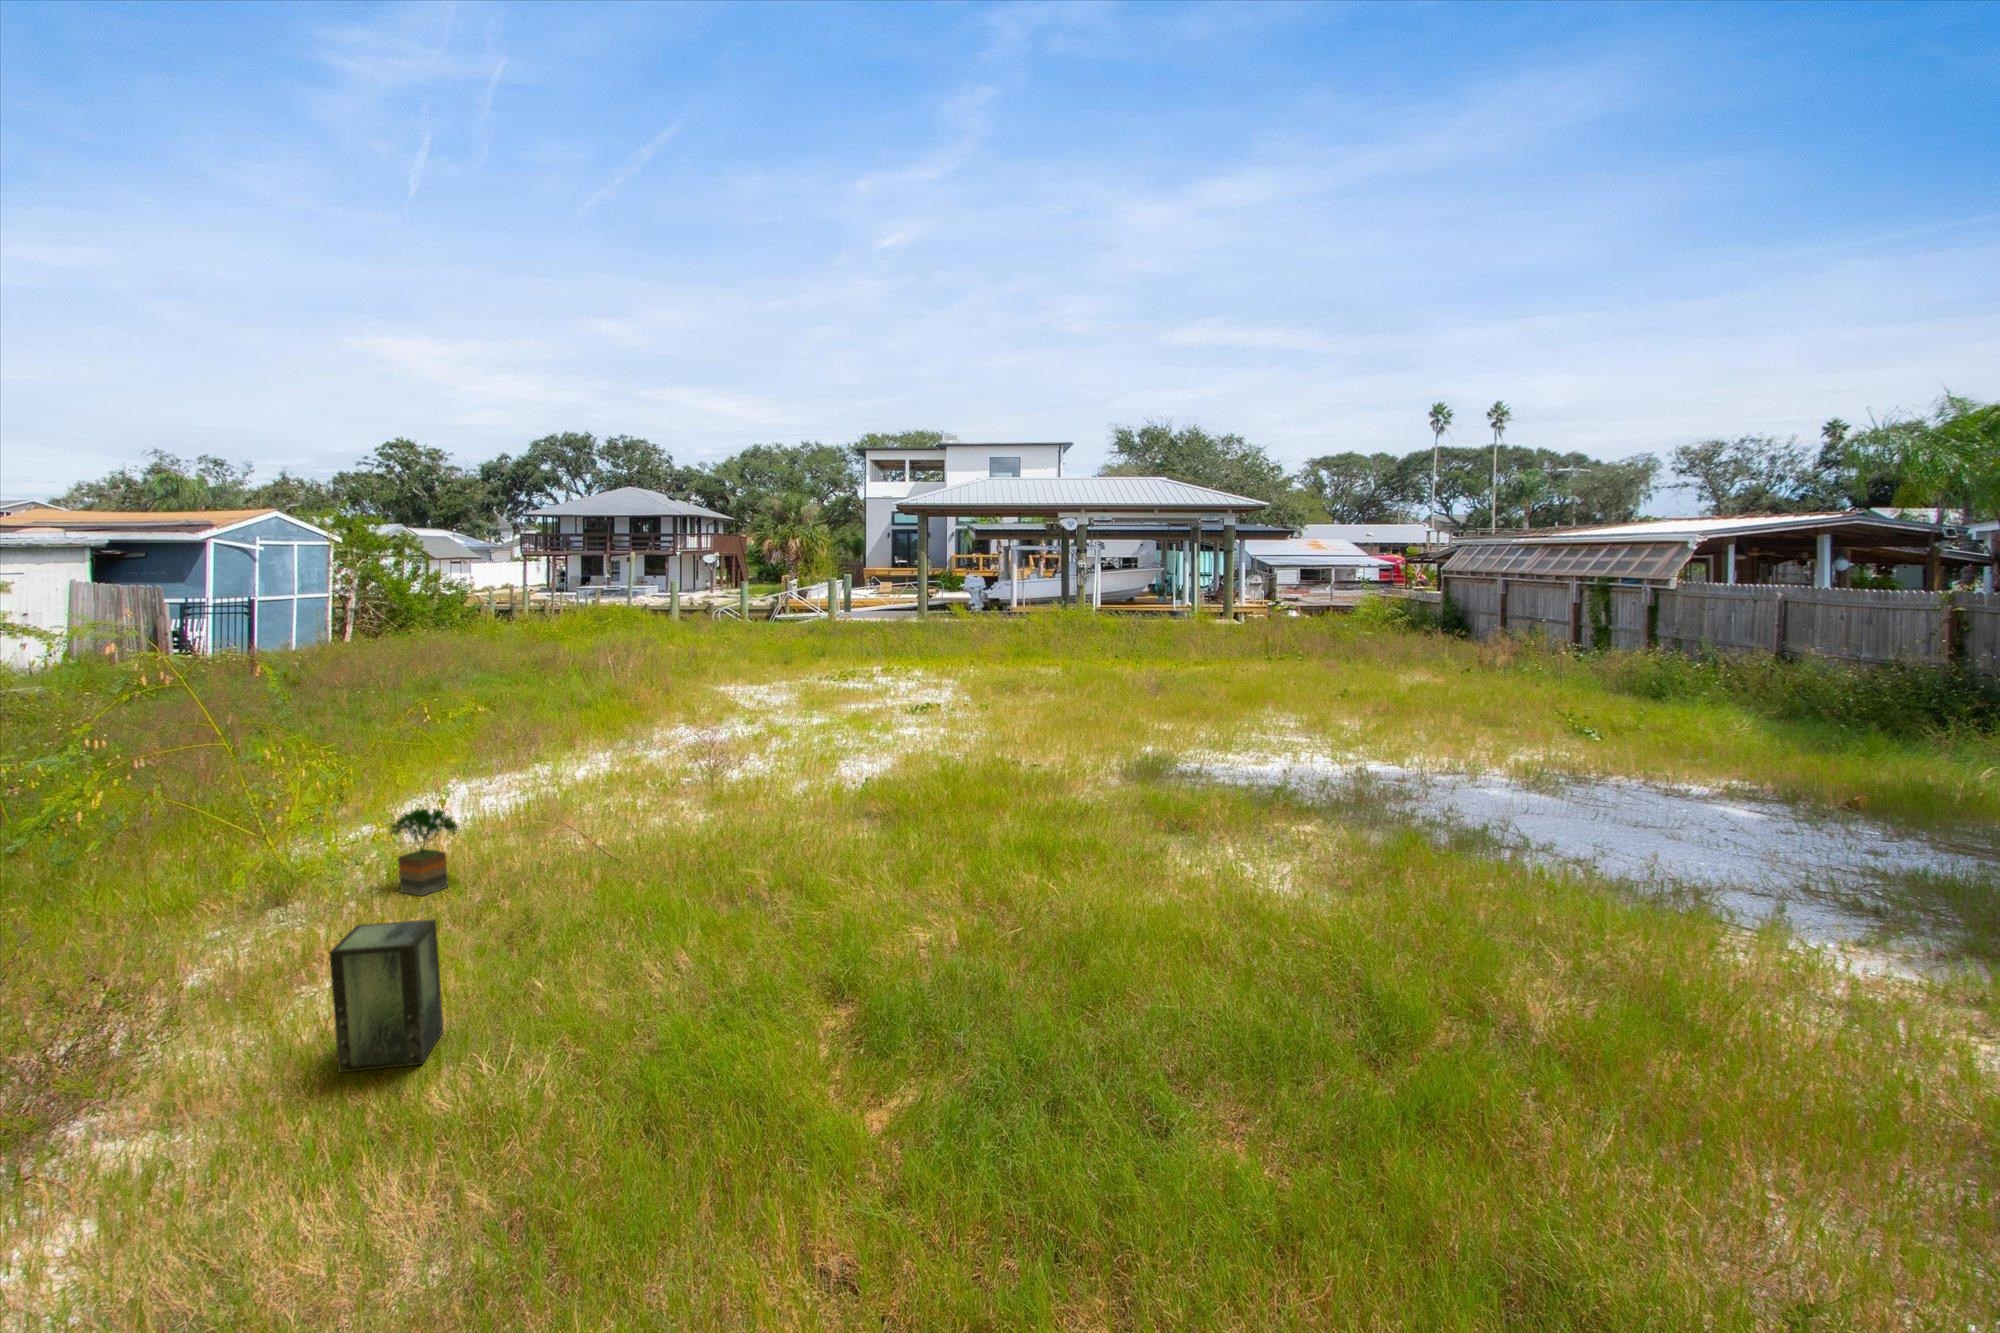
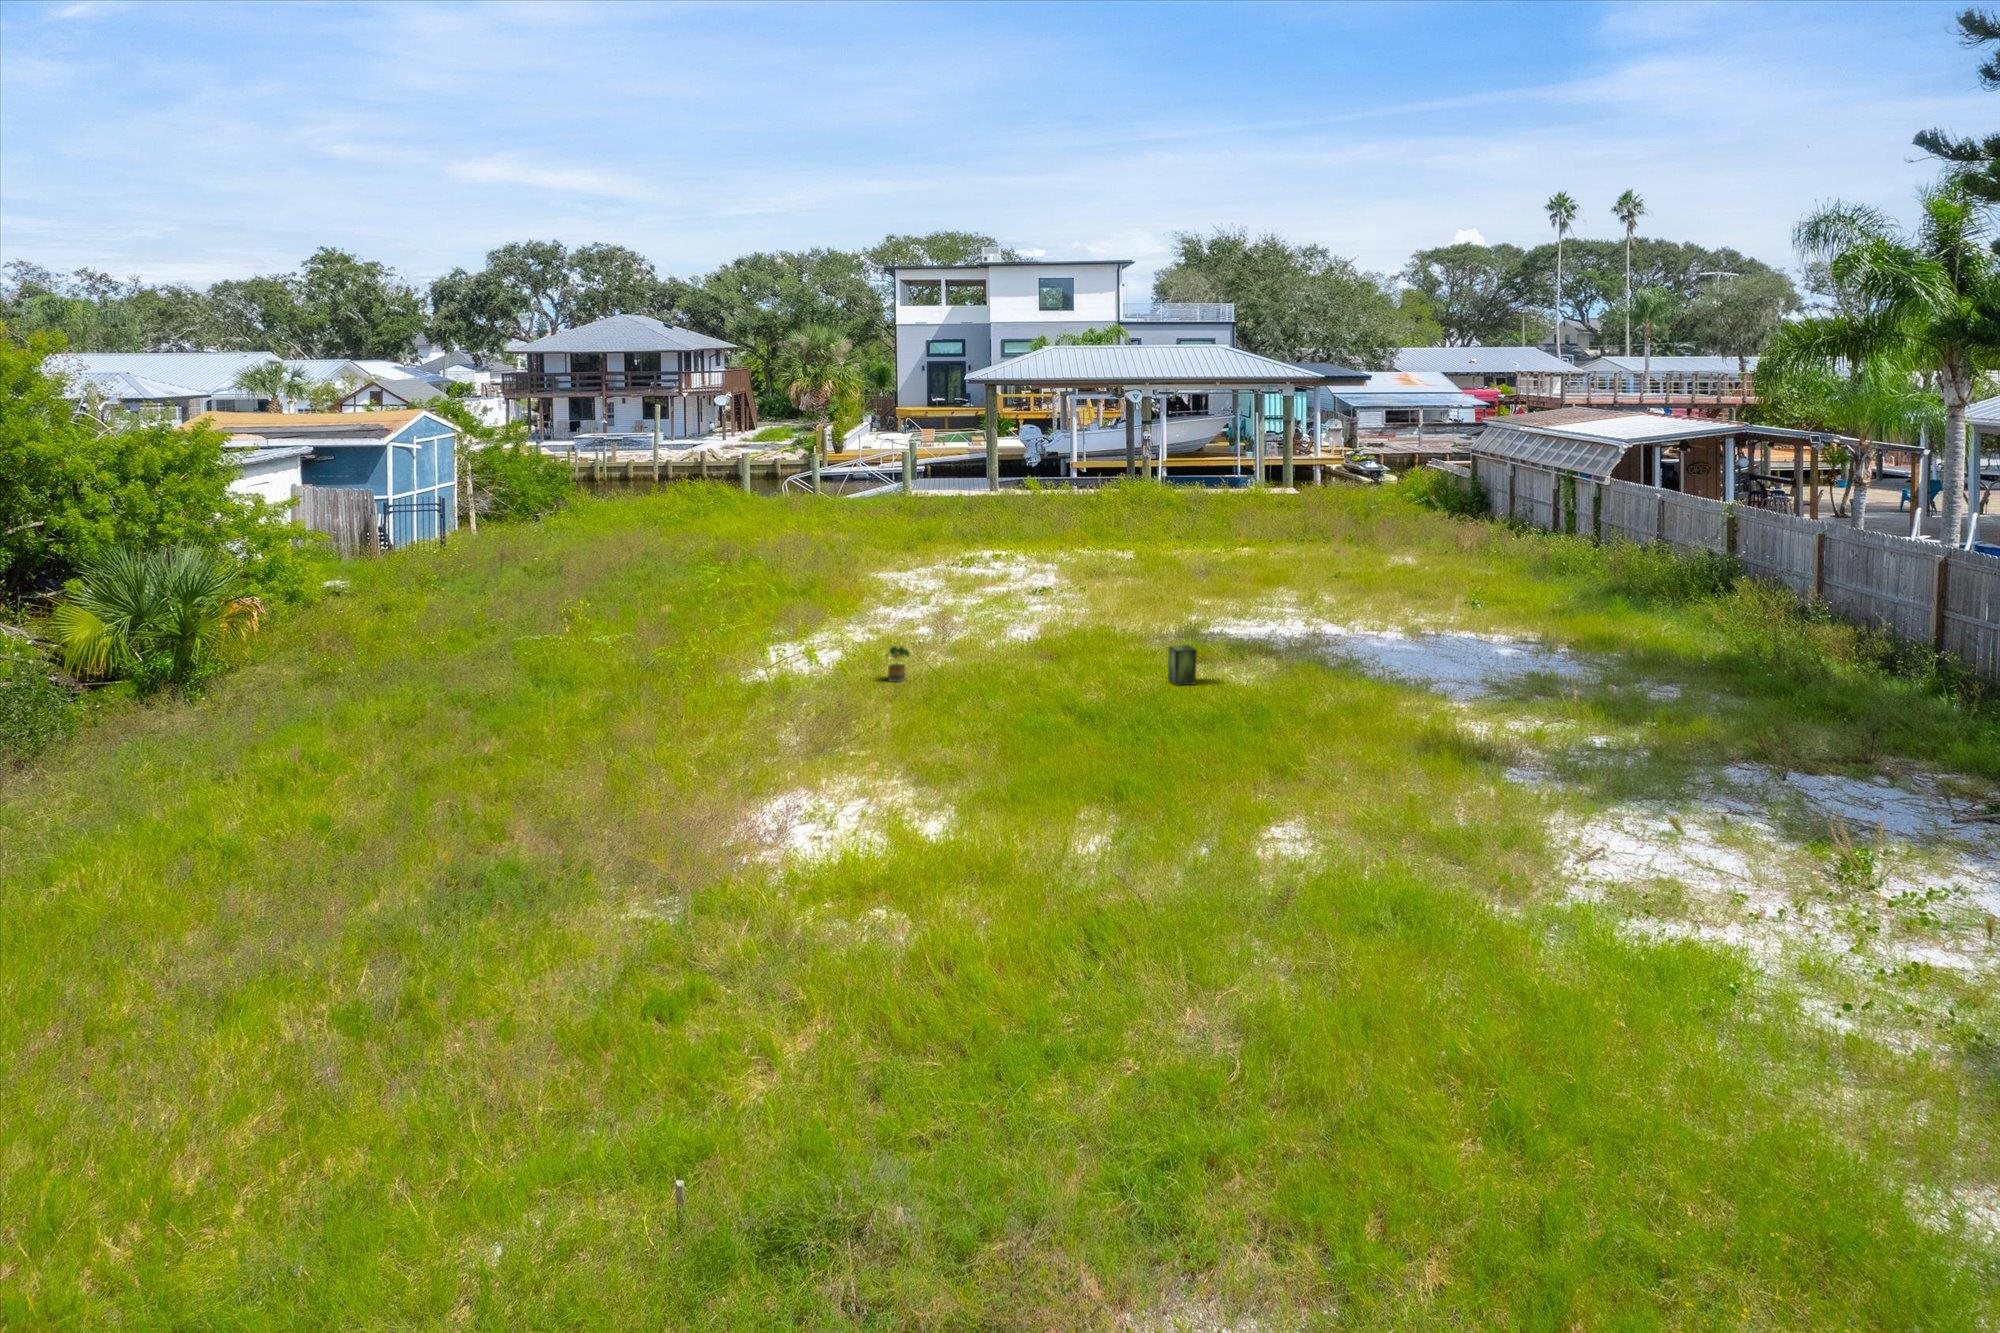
storage box: present [329,919,443,1073] -> present [1168,645,1197,686]

